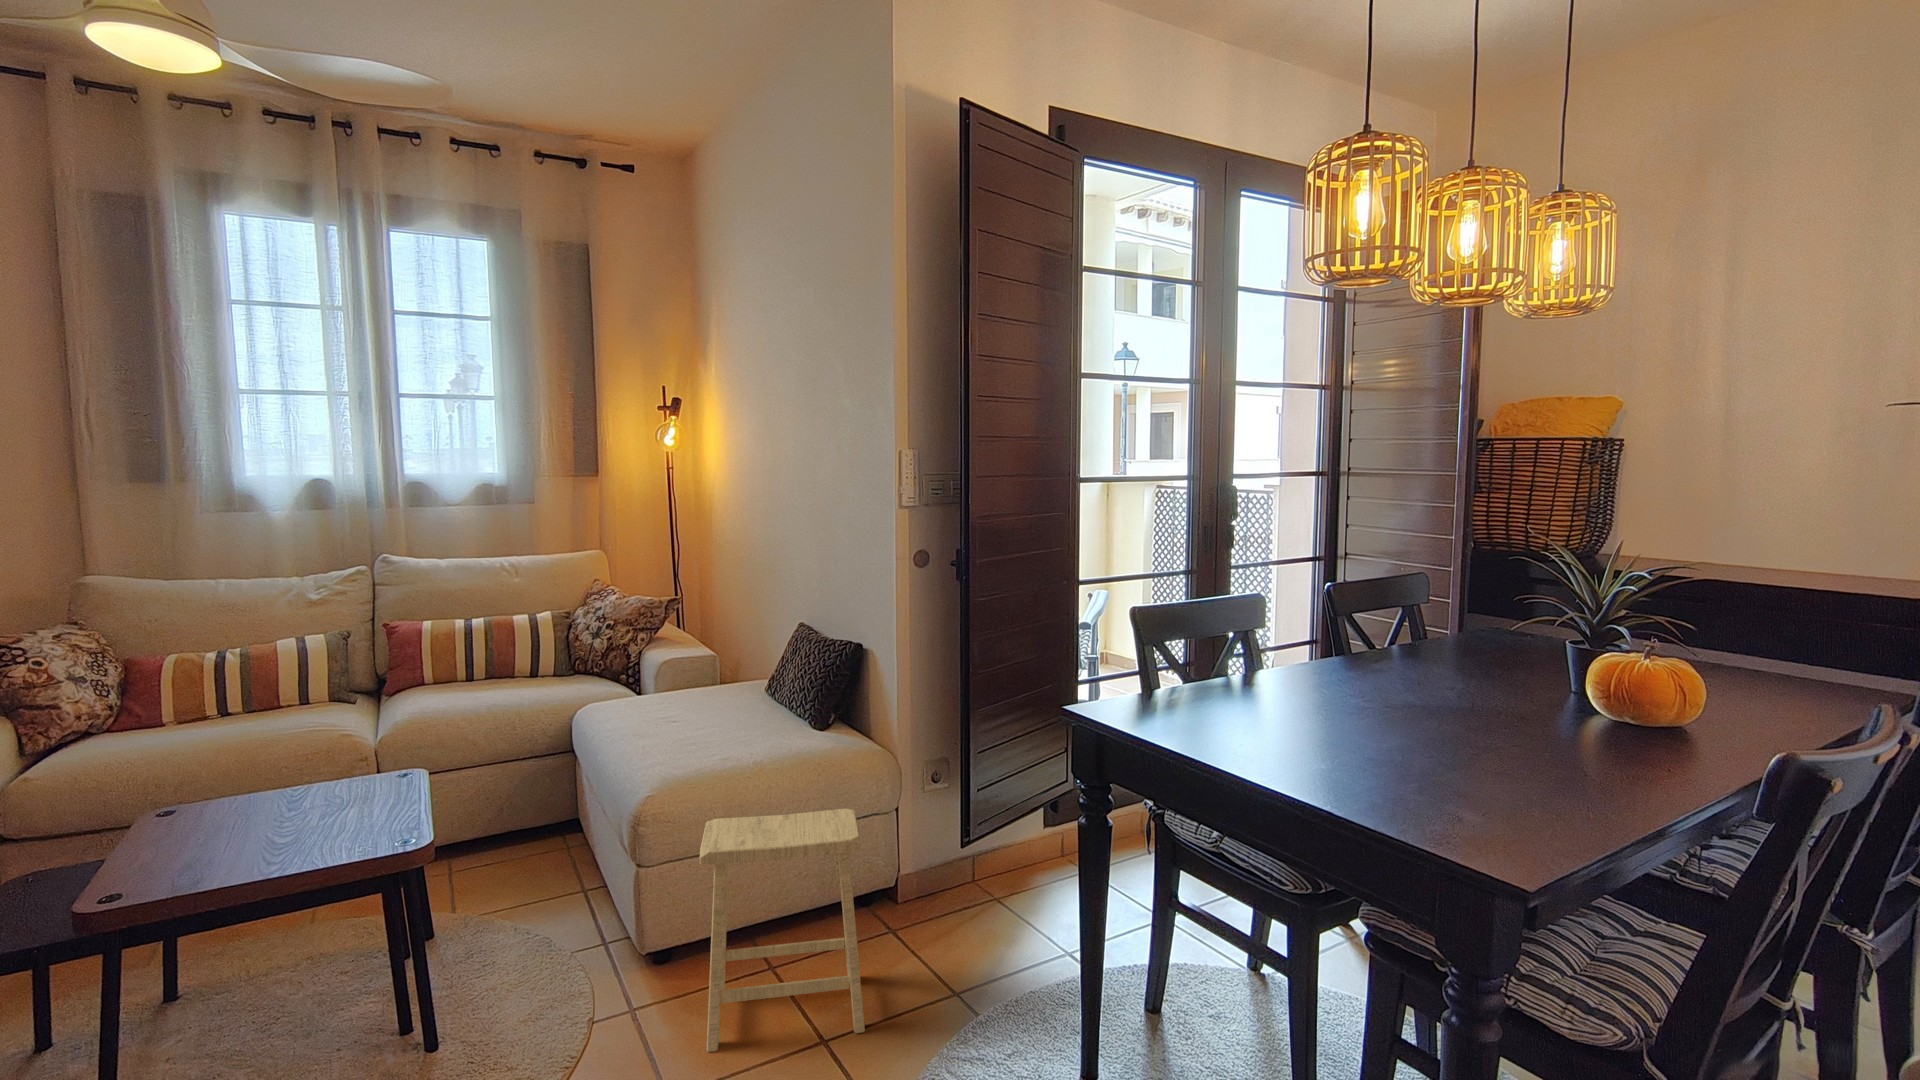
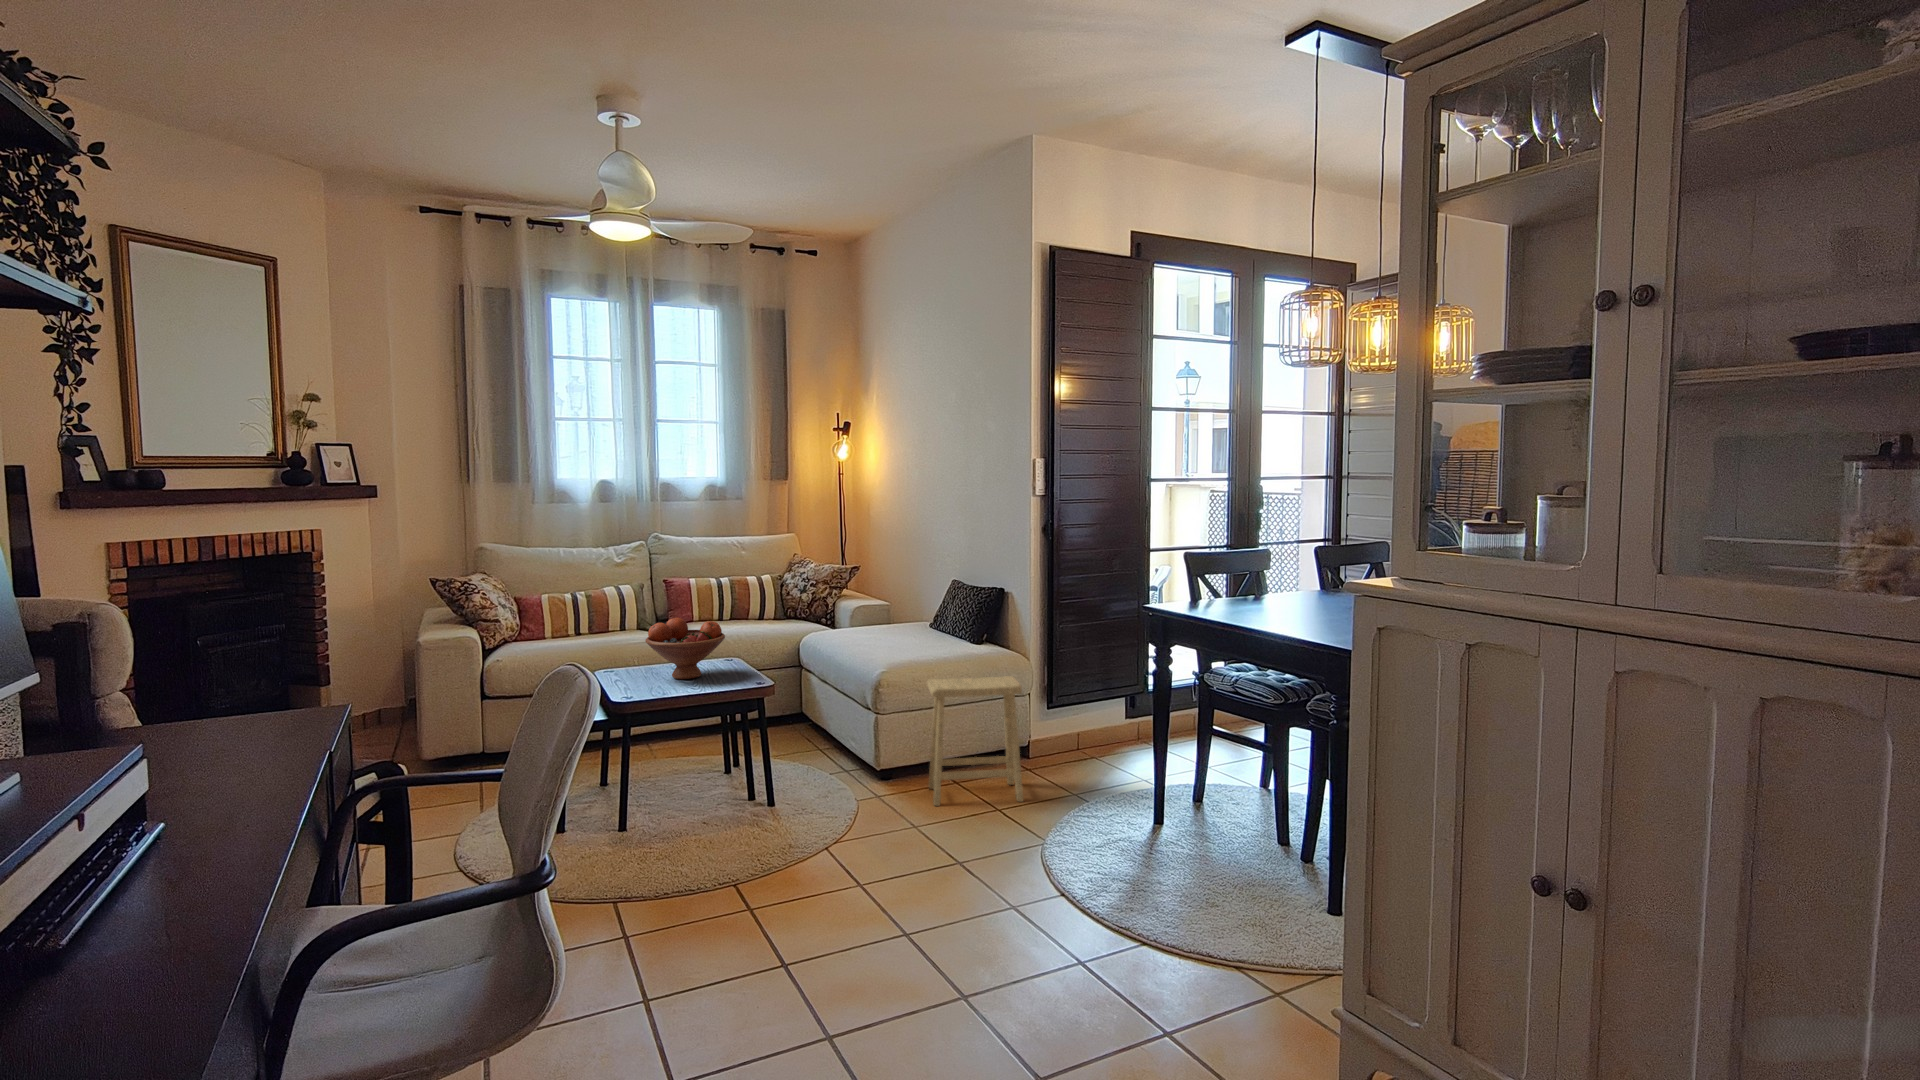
fruit bowl: none [167,727,341,845] -> present [645,618,725,679]

